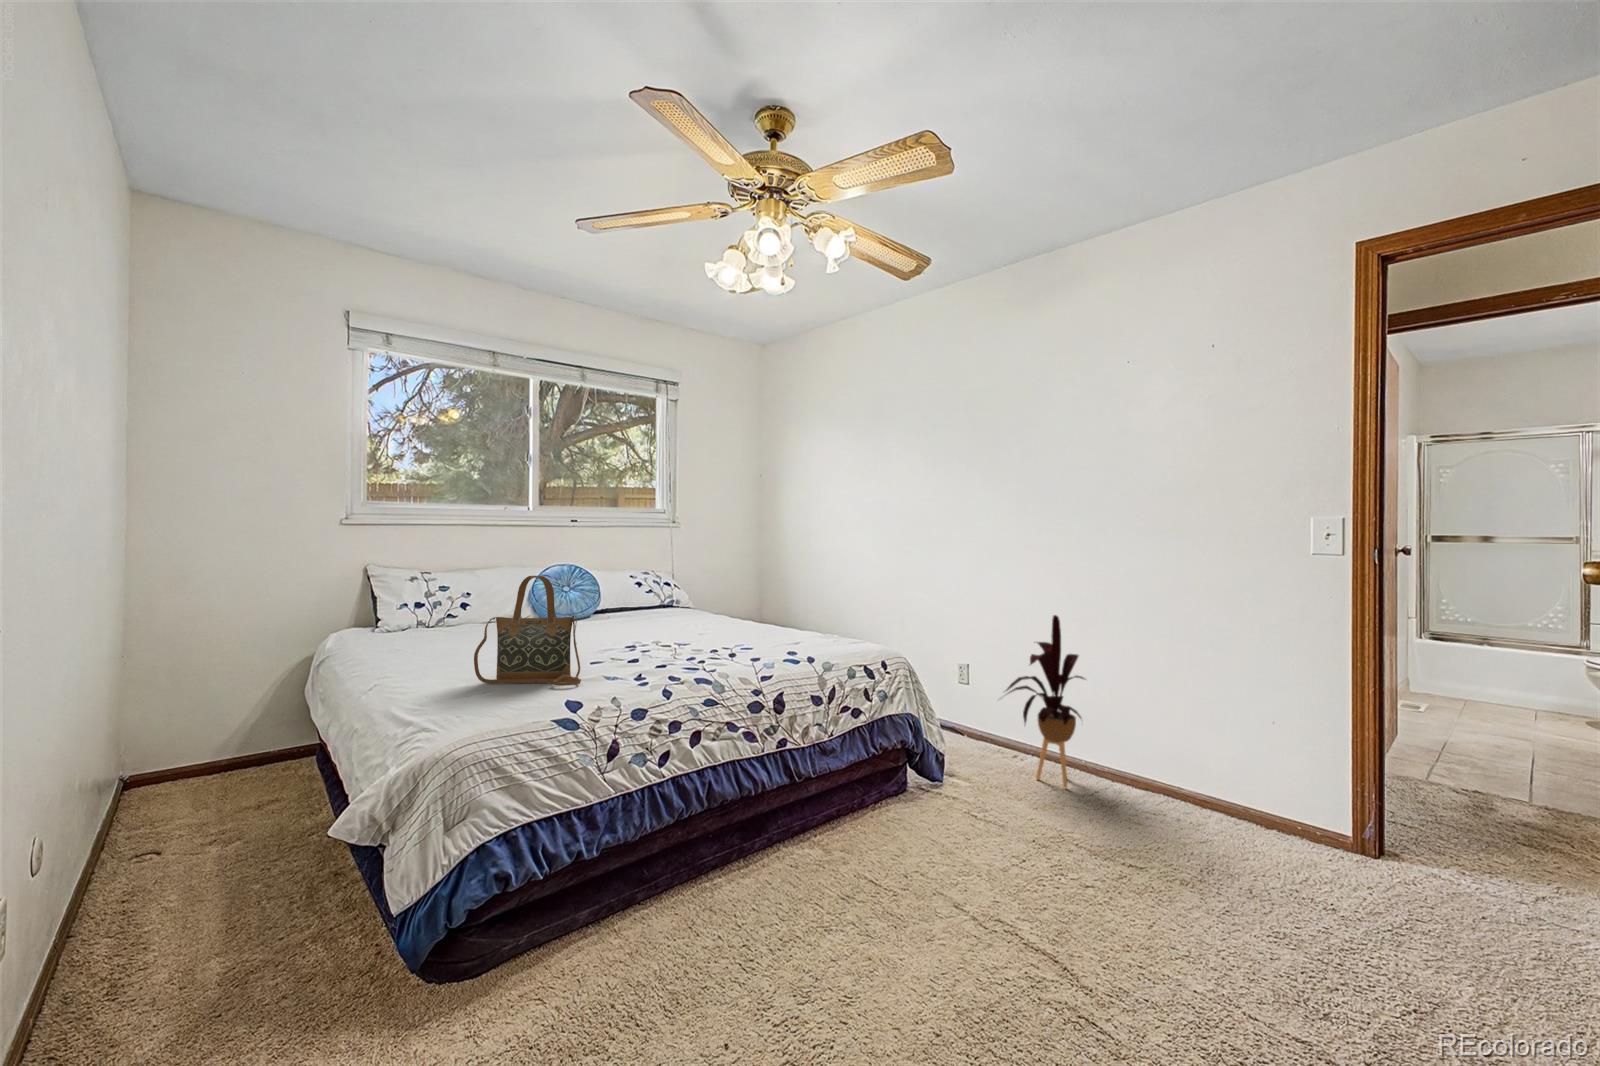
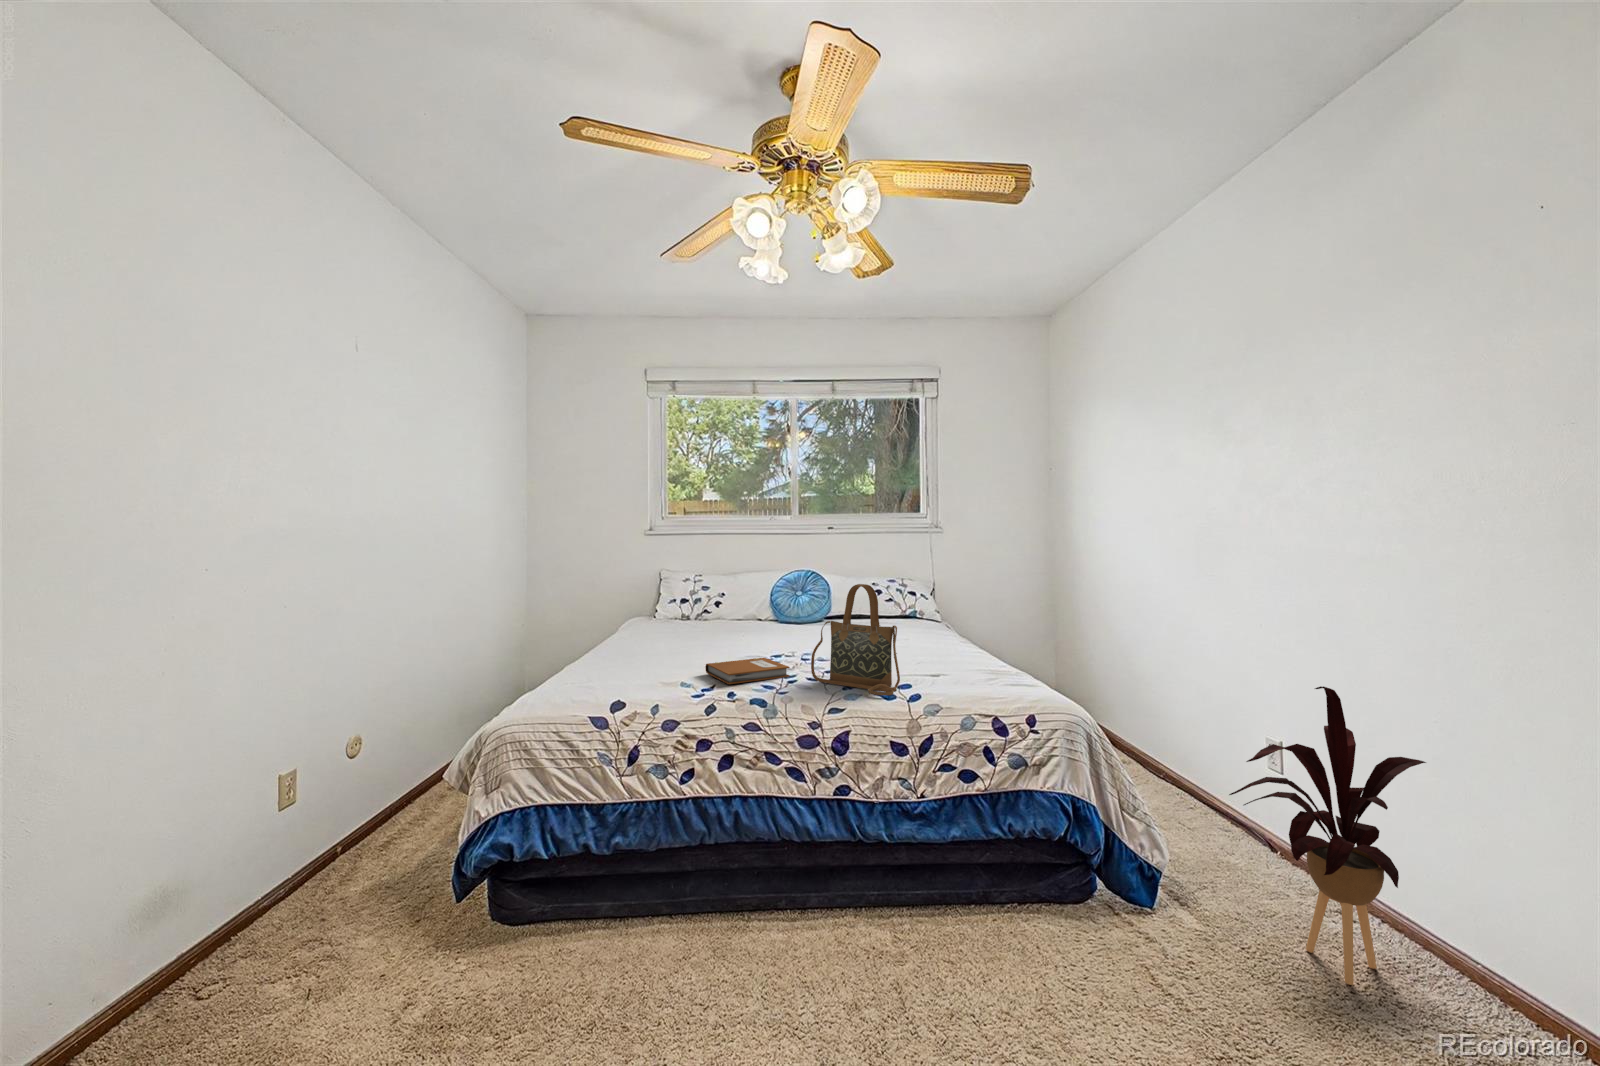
handbag: present [474,576,581,686] -> present [811,584,900,695]
notebook: none [593,646,679,671] -> present [705,658,790,684]

